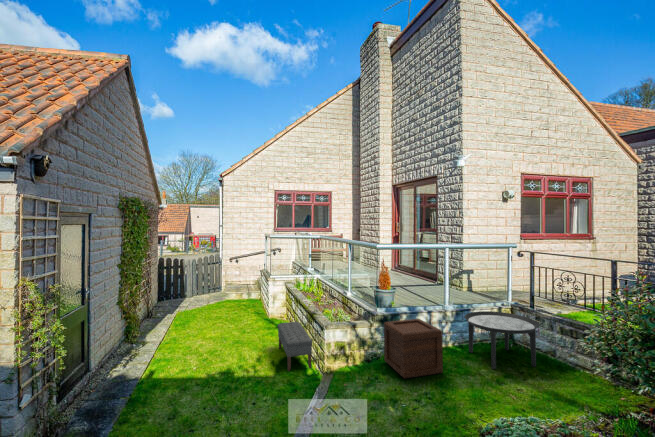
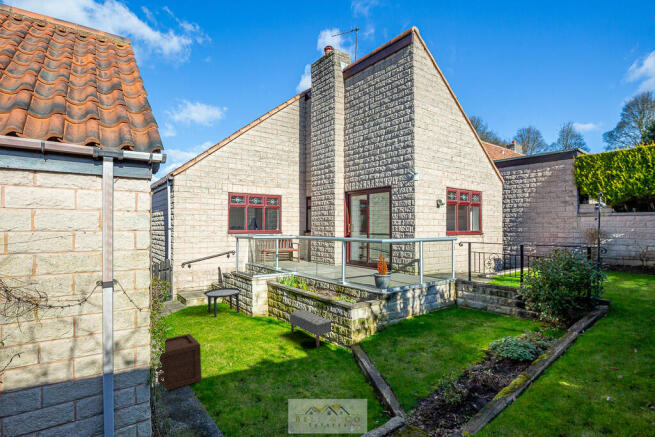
round table: present [464,311,539,369] -> present [204,288,242,317]
wooden crate: present [384,319,443,378] -> present [156,334,201,391]

